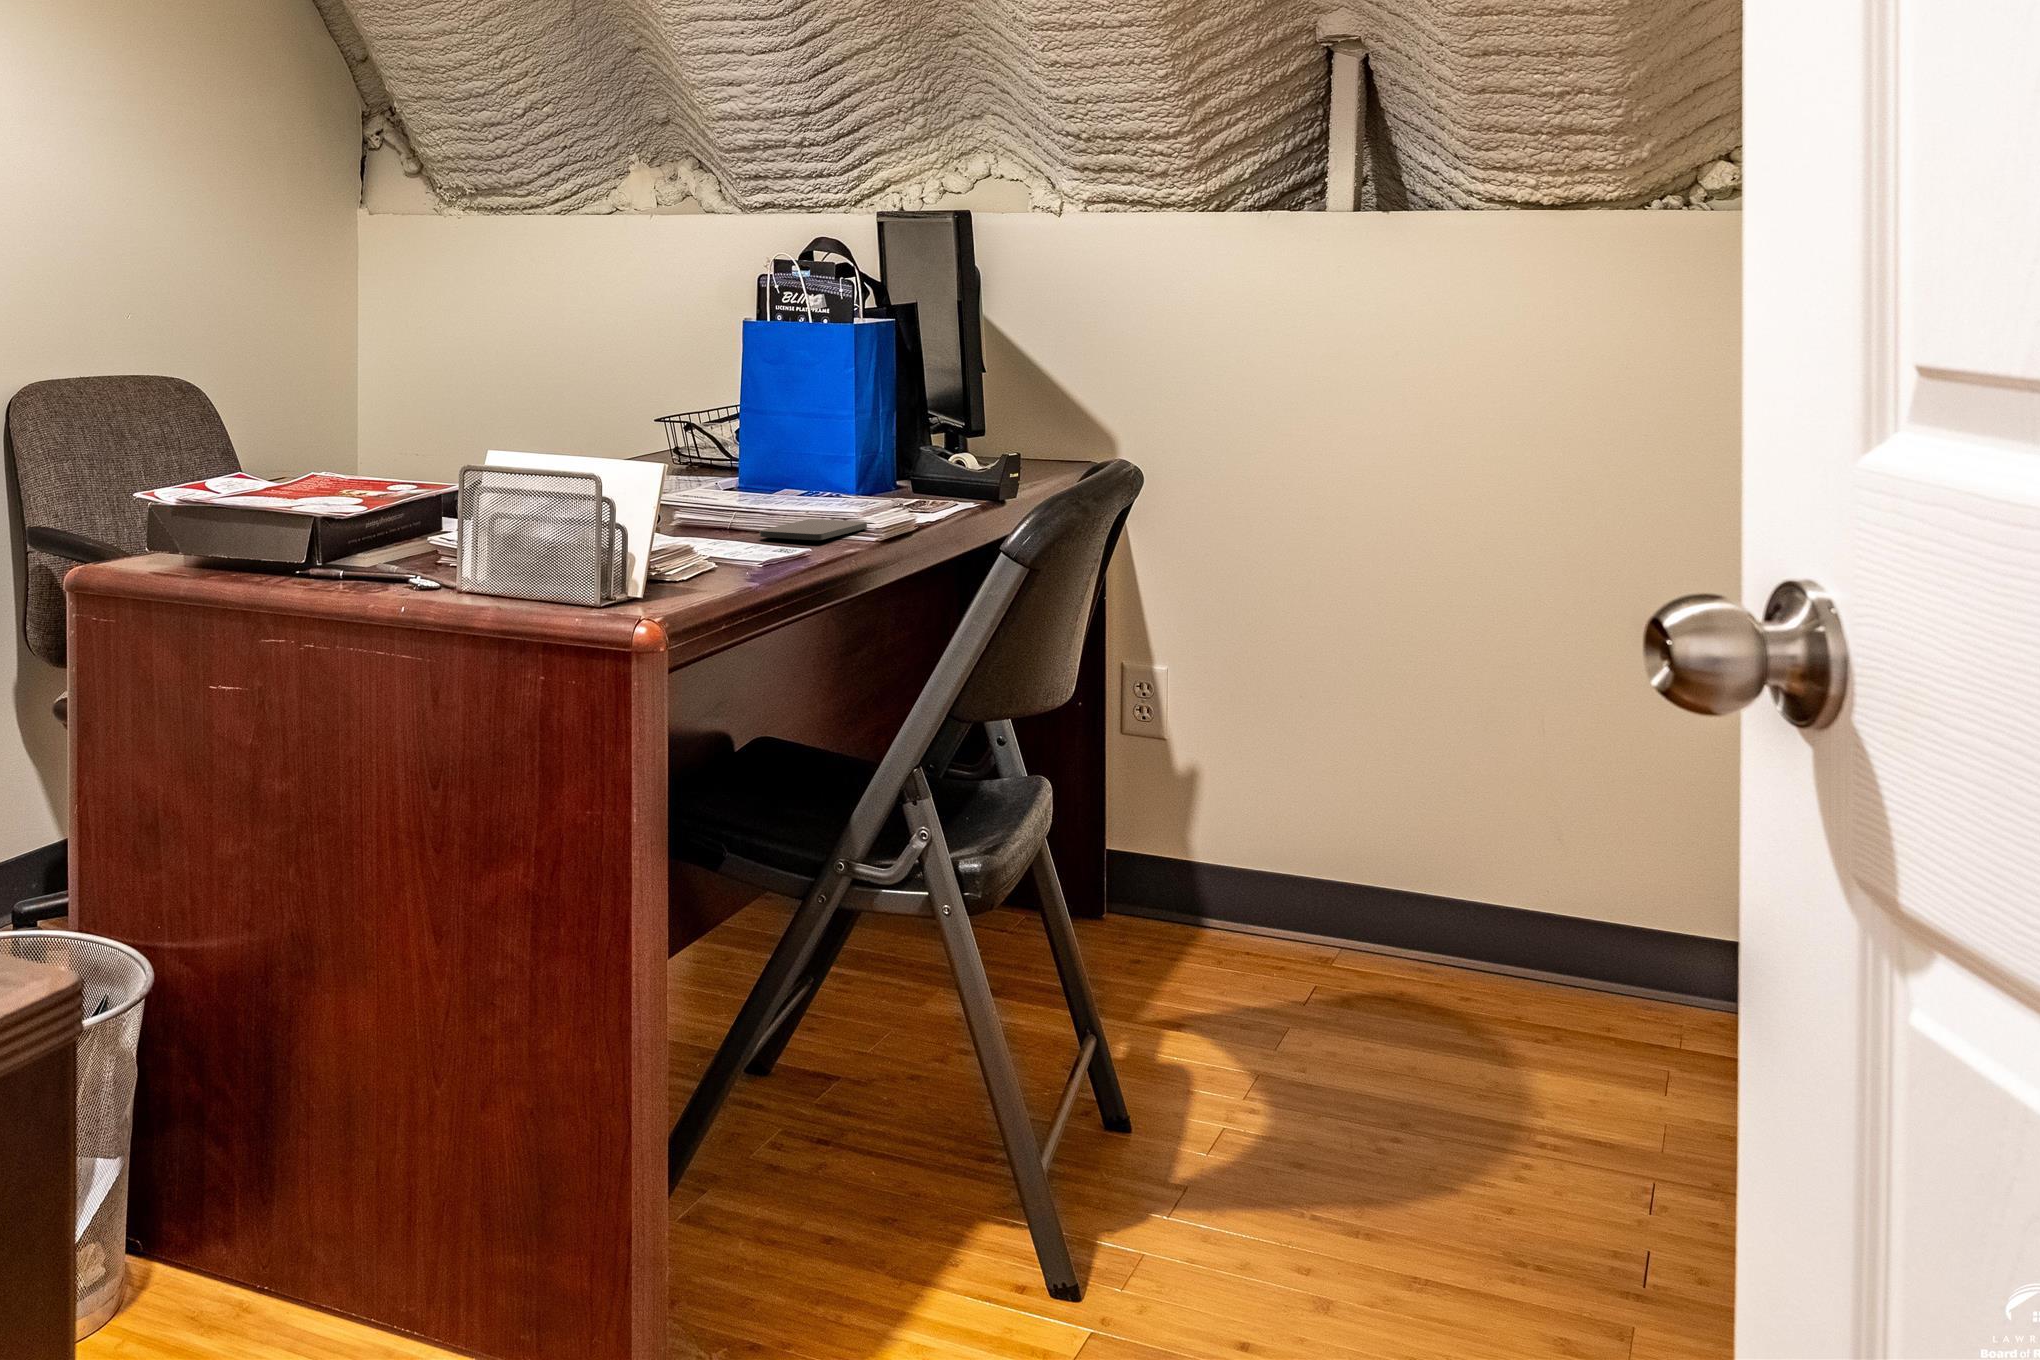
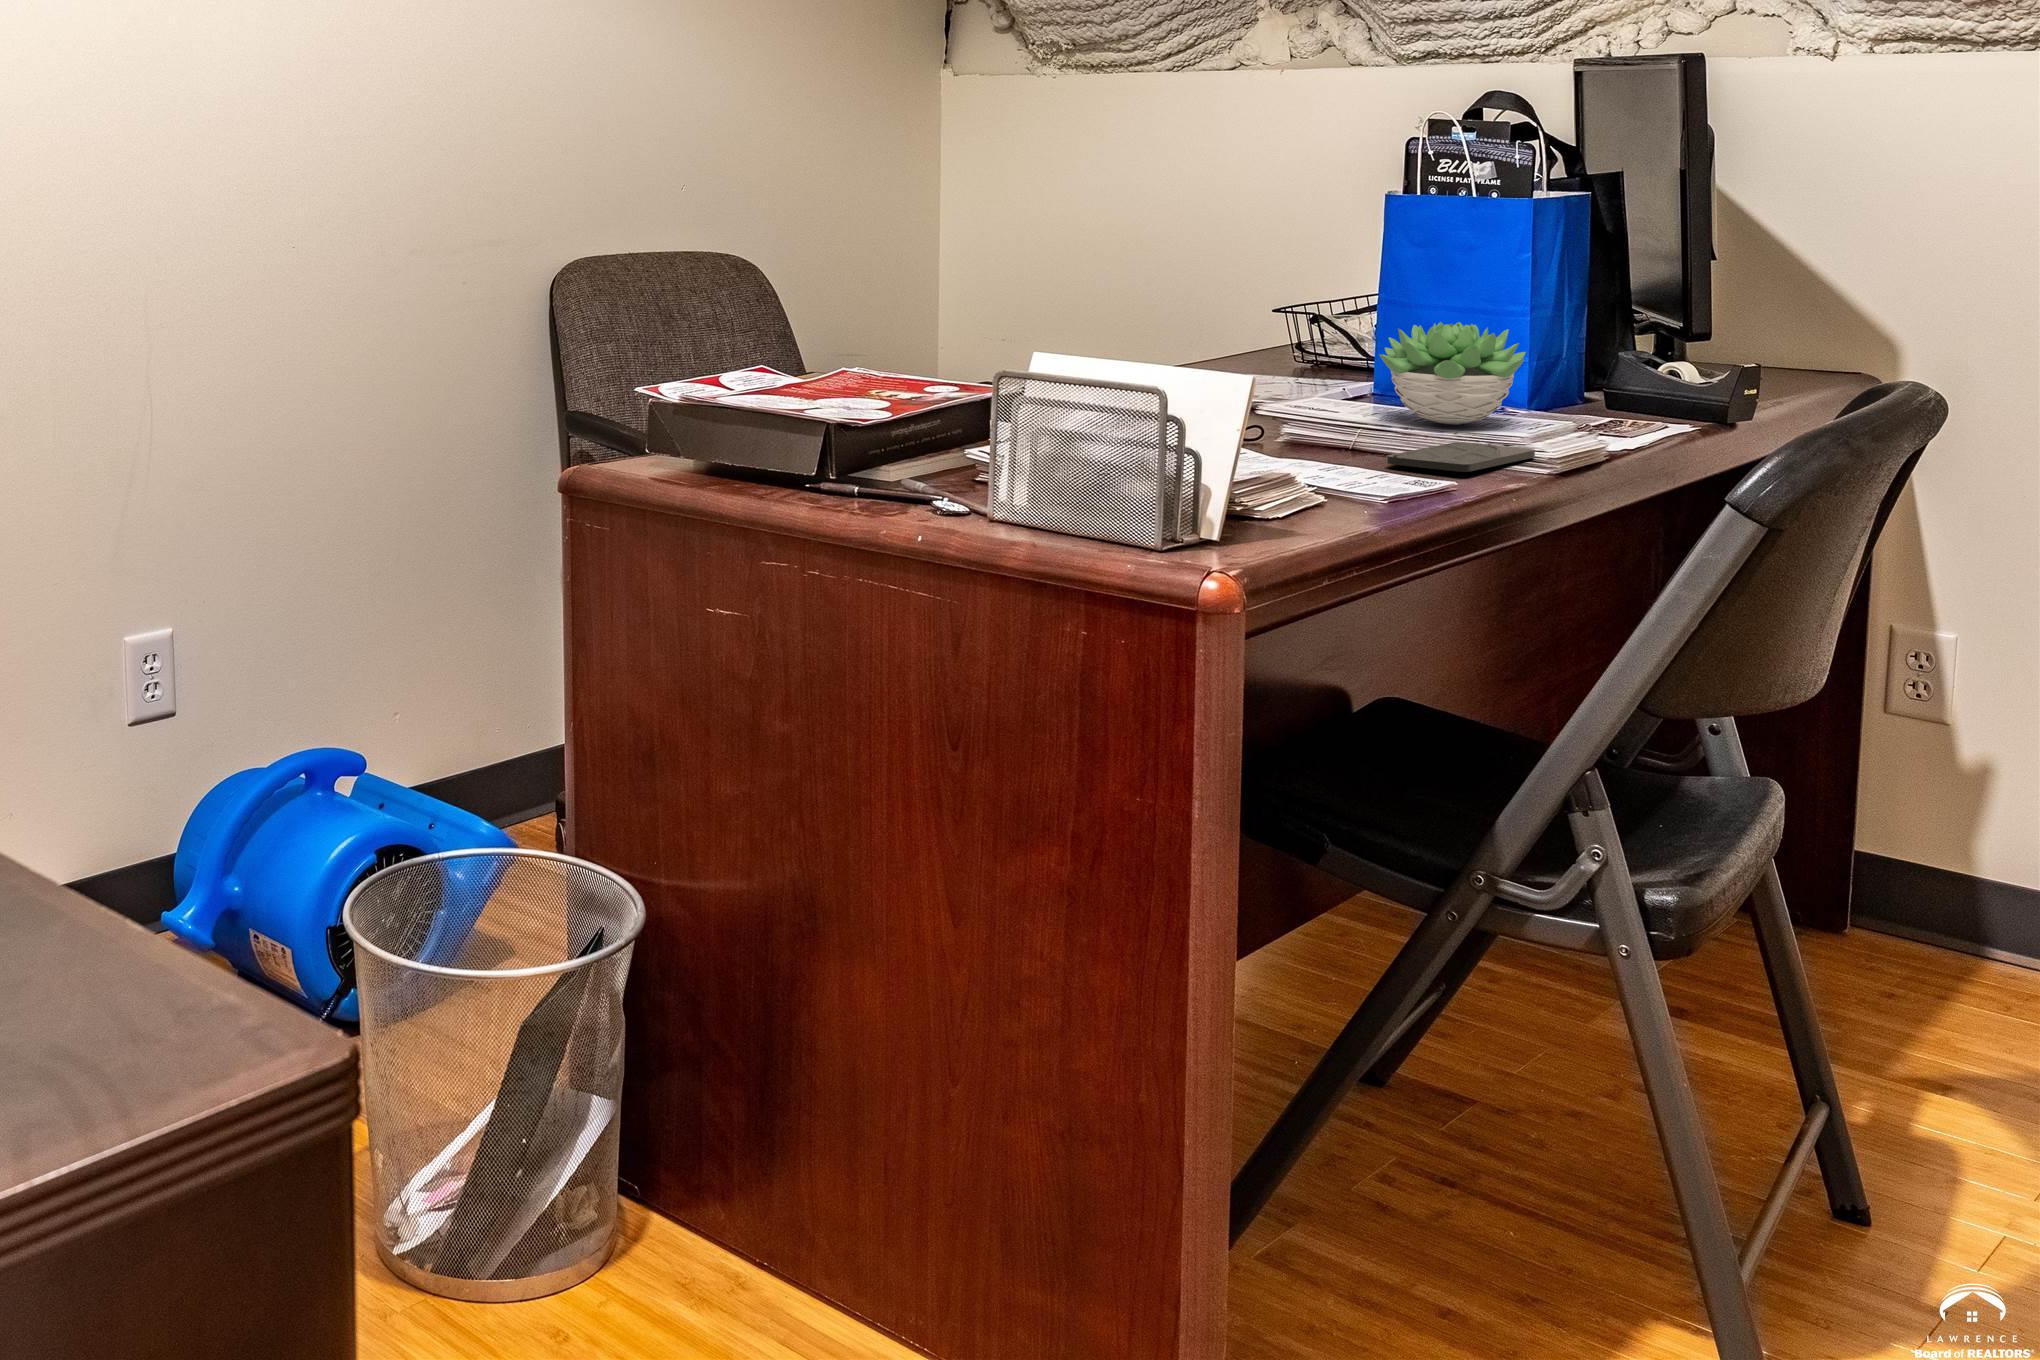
succulent plant: none [748,423,856,506] -> present [1379,322,1526,424]

